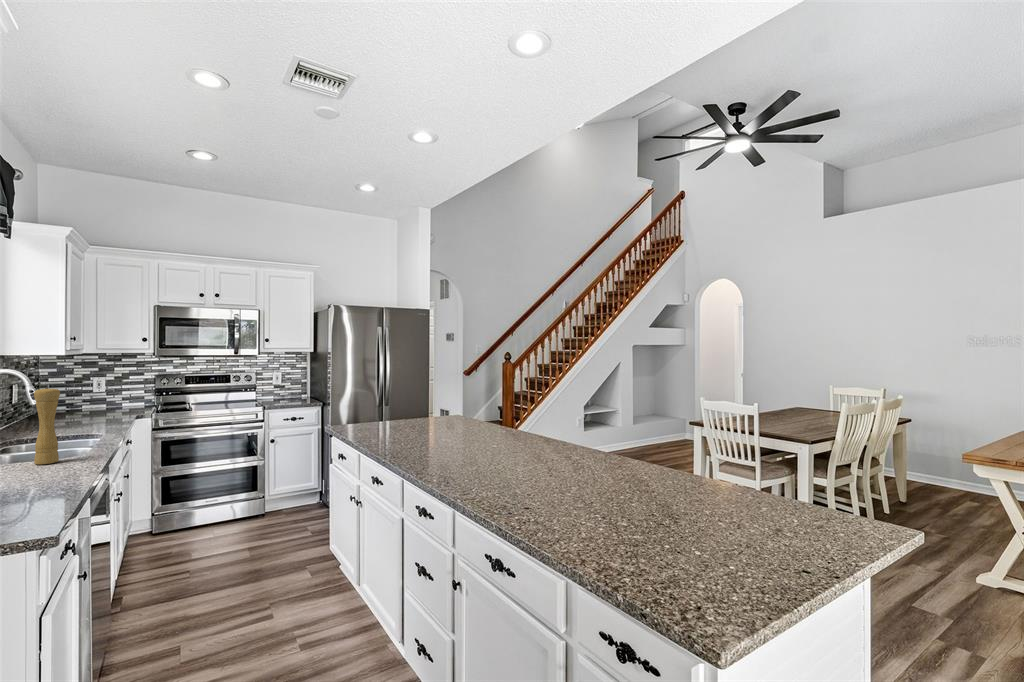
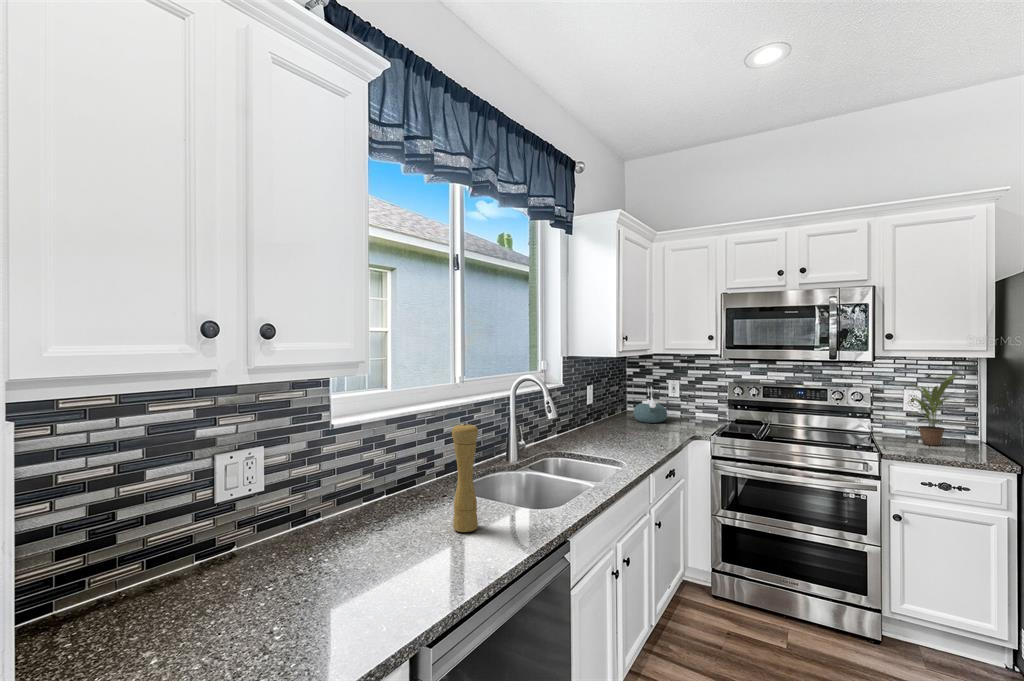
potted plant: none [275,362,304,402] -> present [910,375,956,446]
kettle: none [61,380,99,415] -> present [633,383,667,423]

